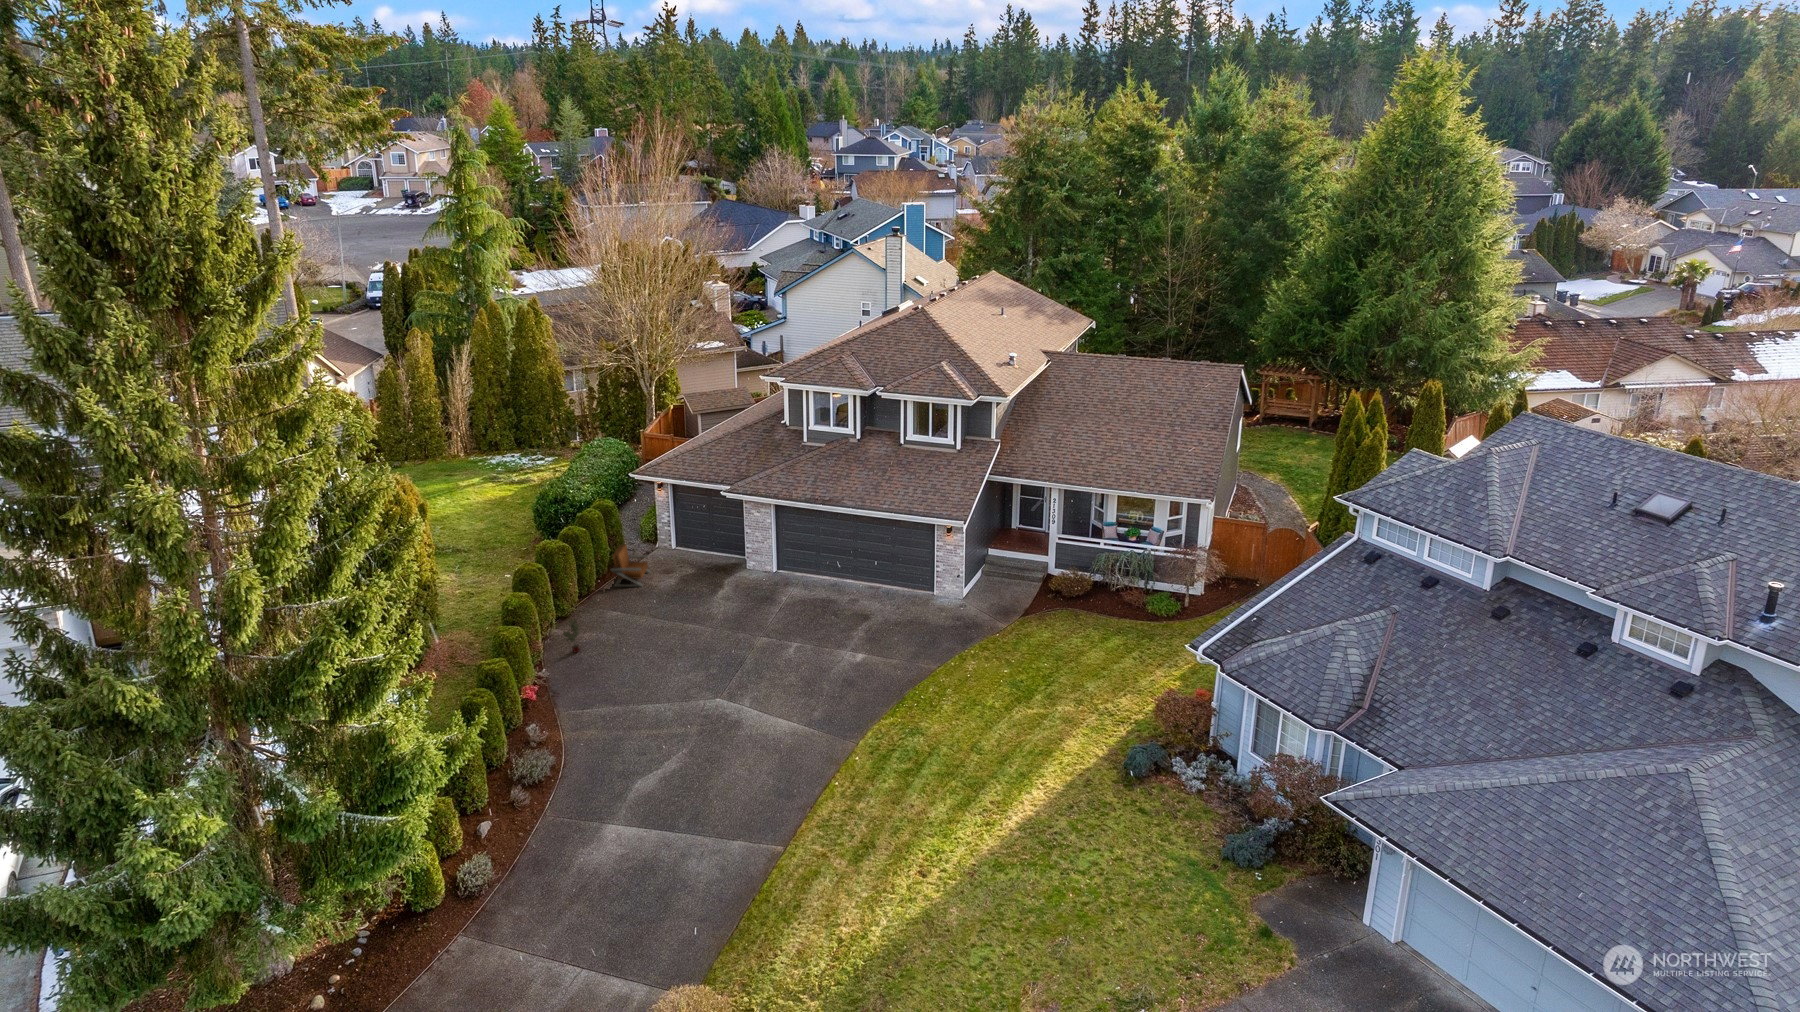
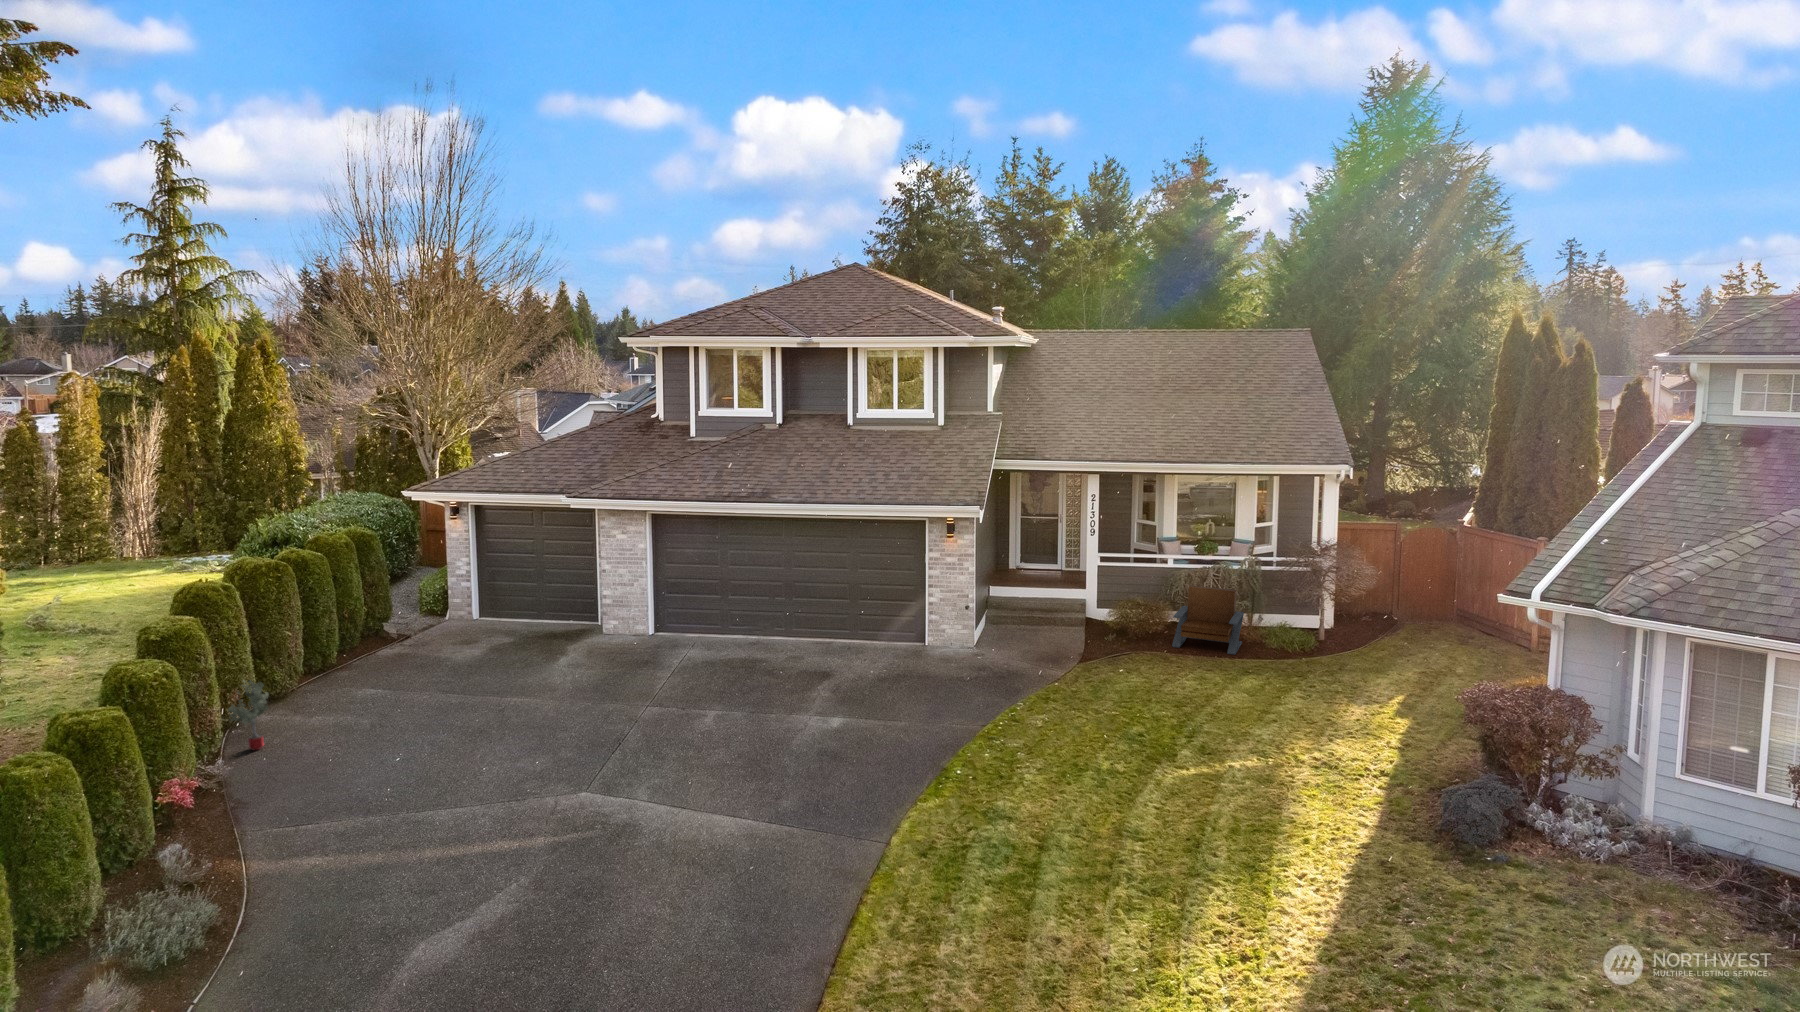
lounge chair: present [611,544,650,587] -> present [1172,586,1244,655]

